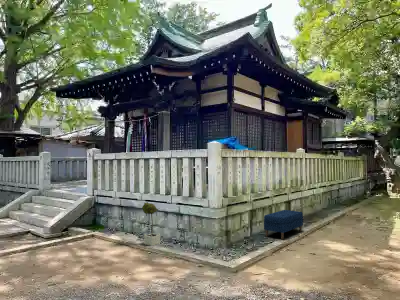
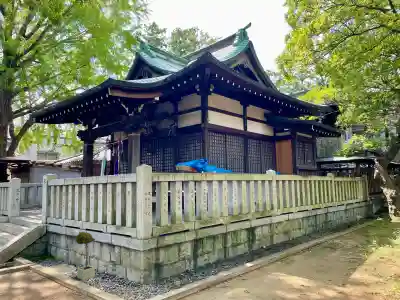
bench: present [264,210,303,240] -> none [214,238,262,274]

